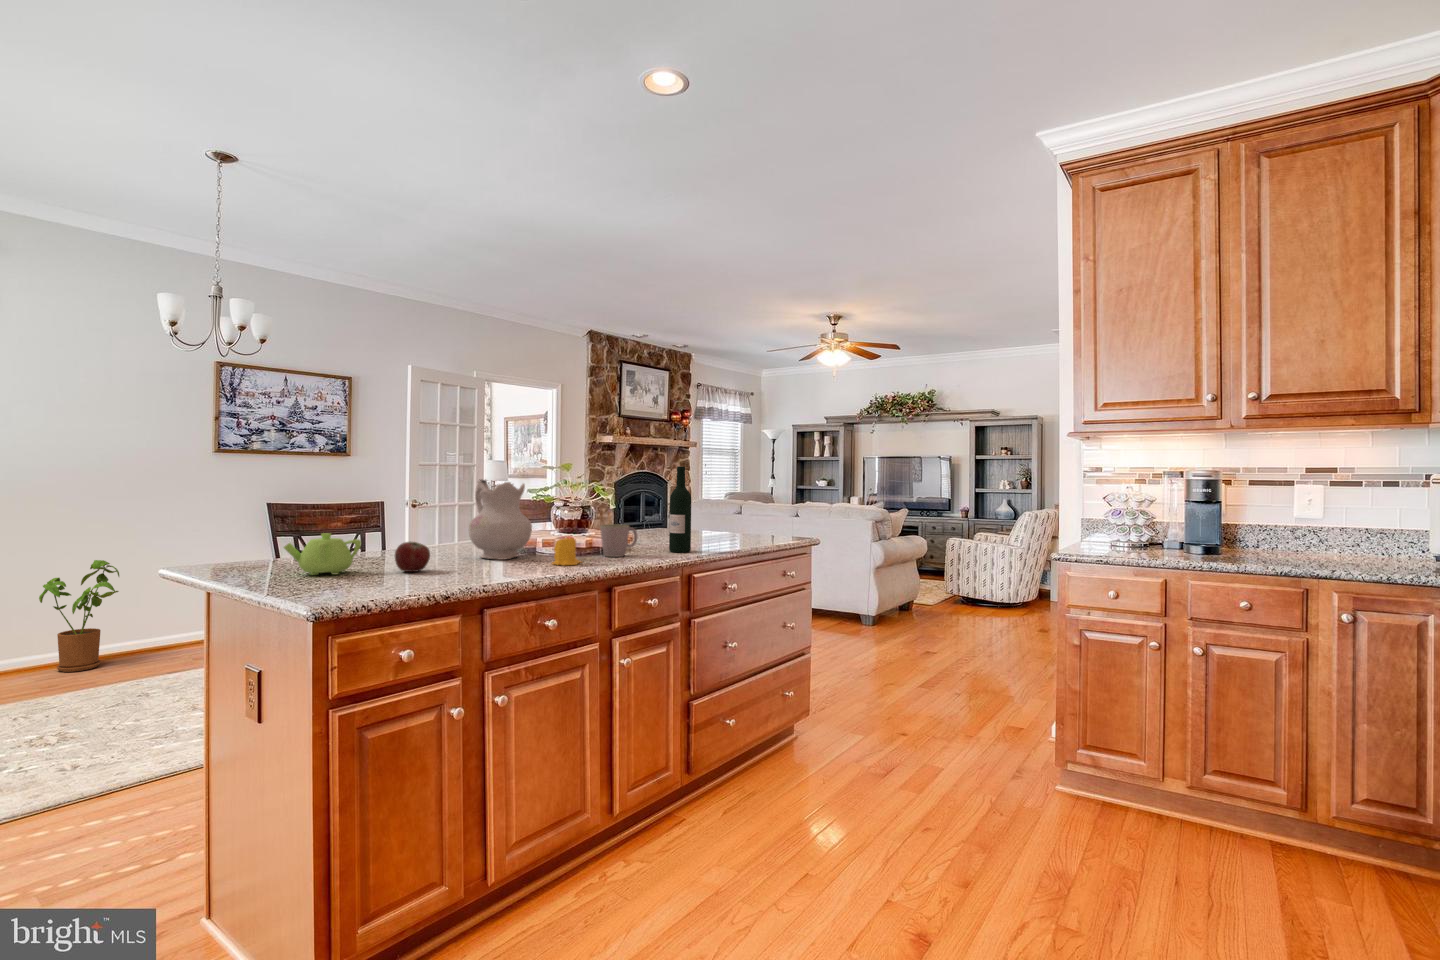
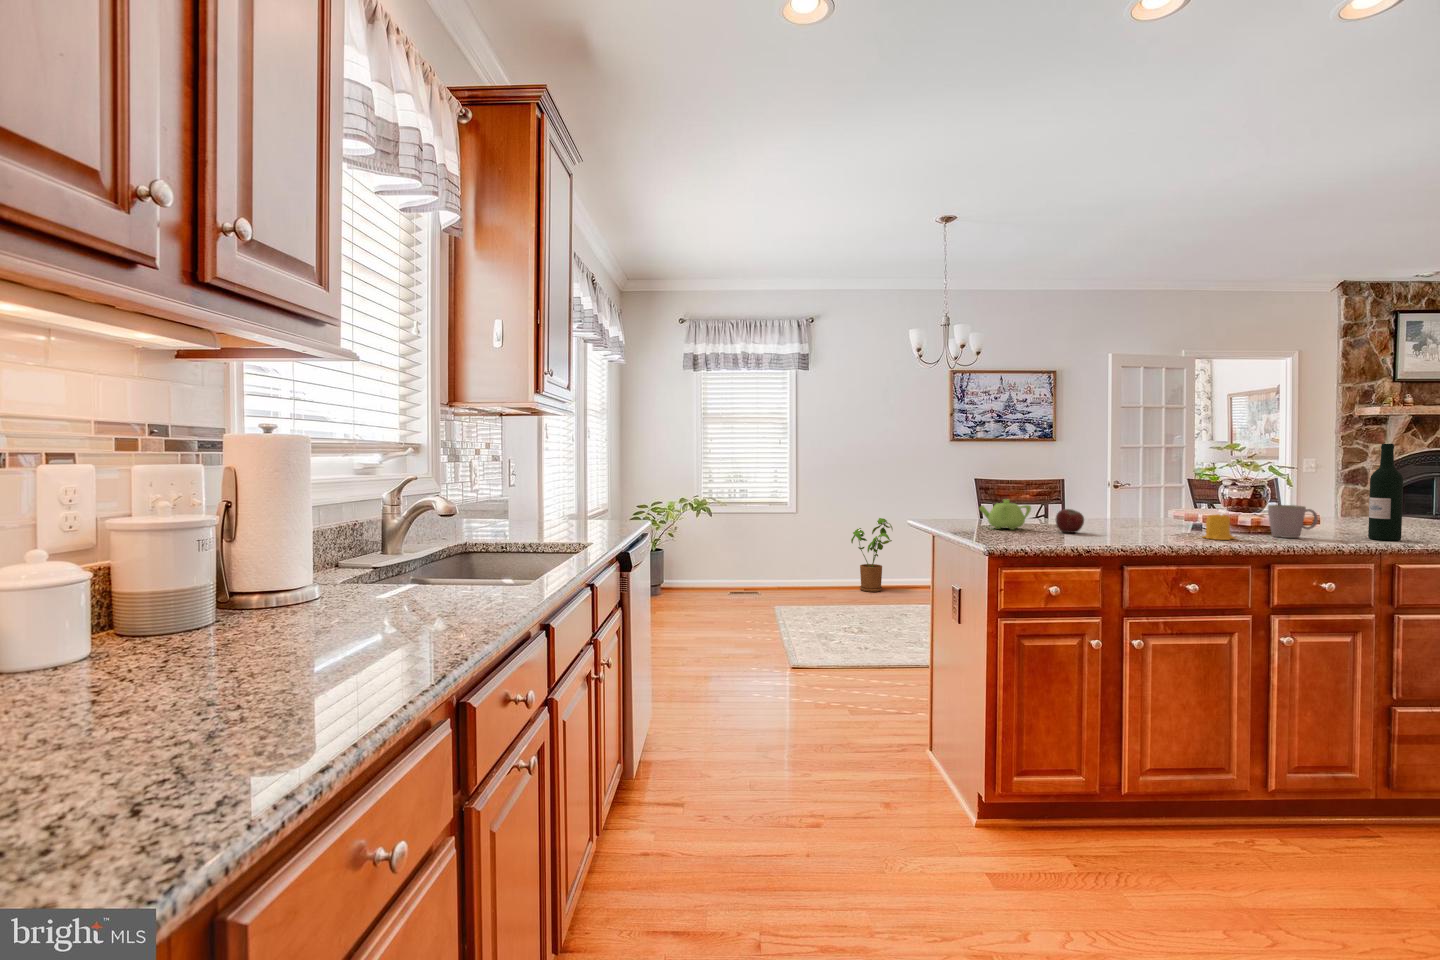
ceramic pitcher: present [469,479,532,560] -> none [1126,459,1189,531]

